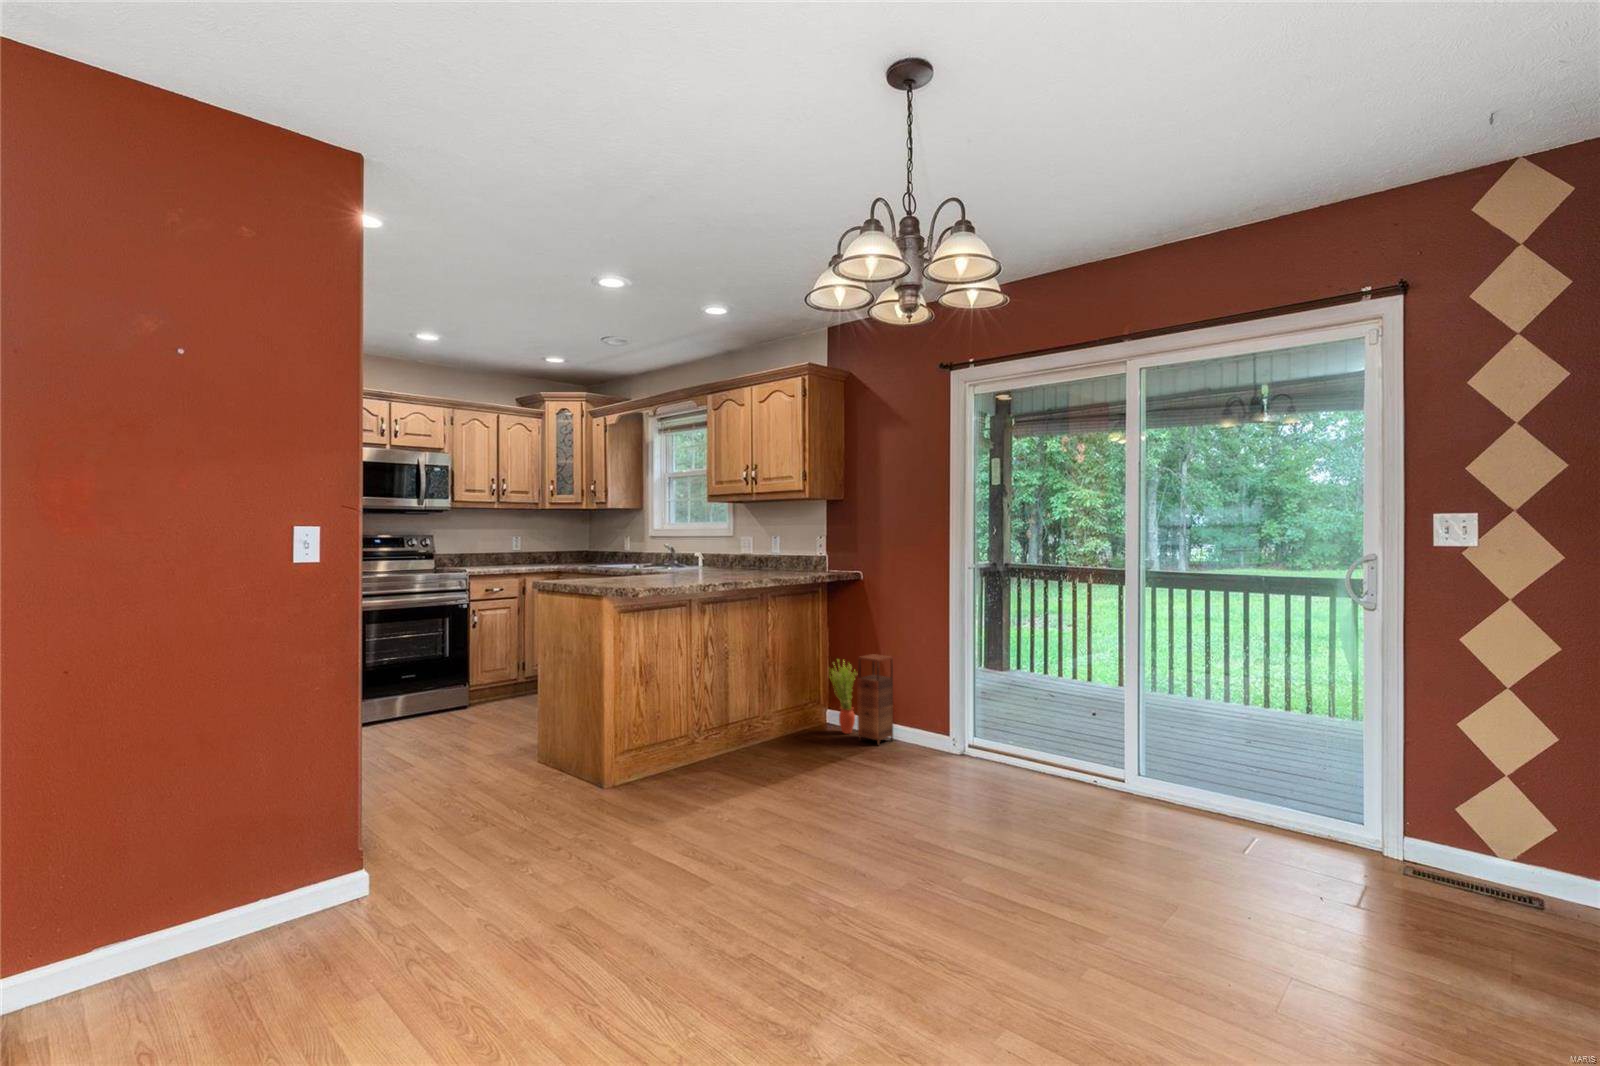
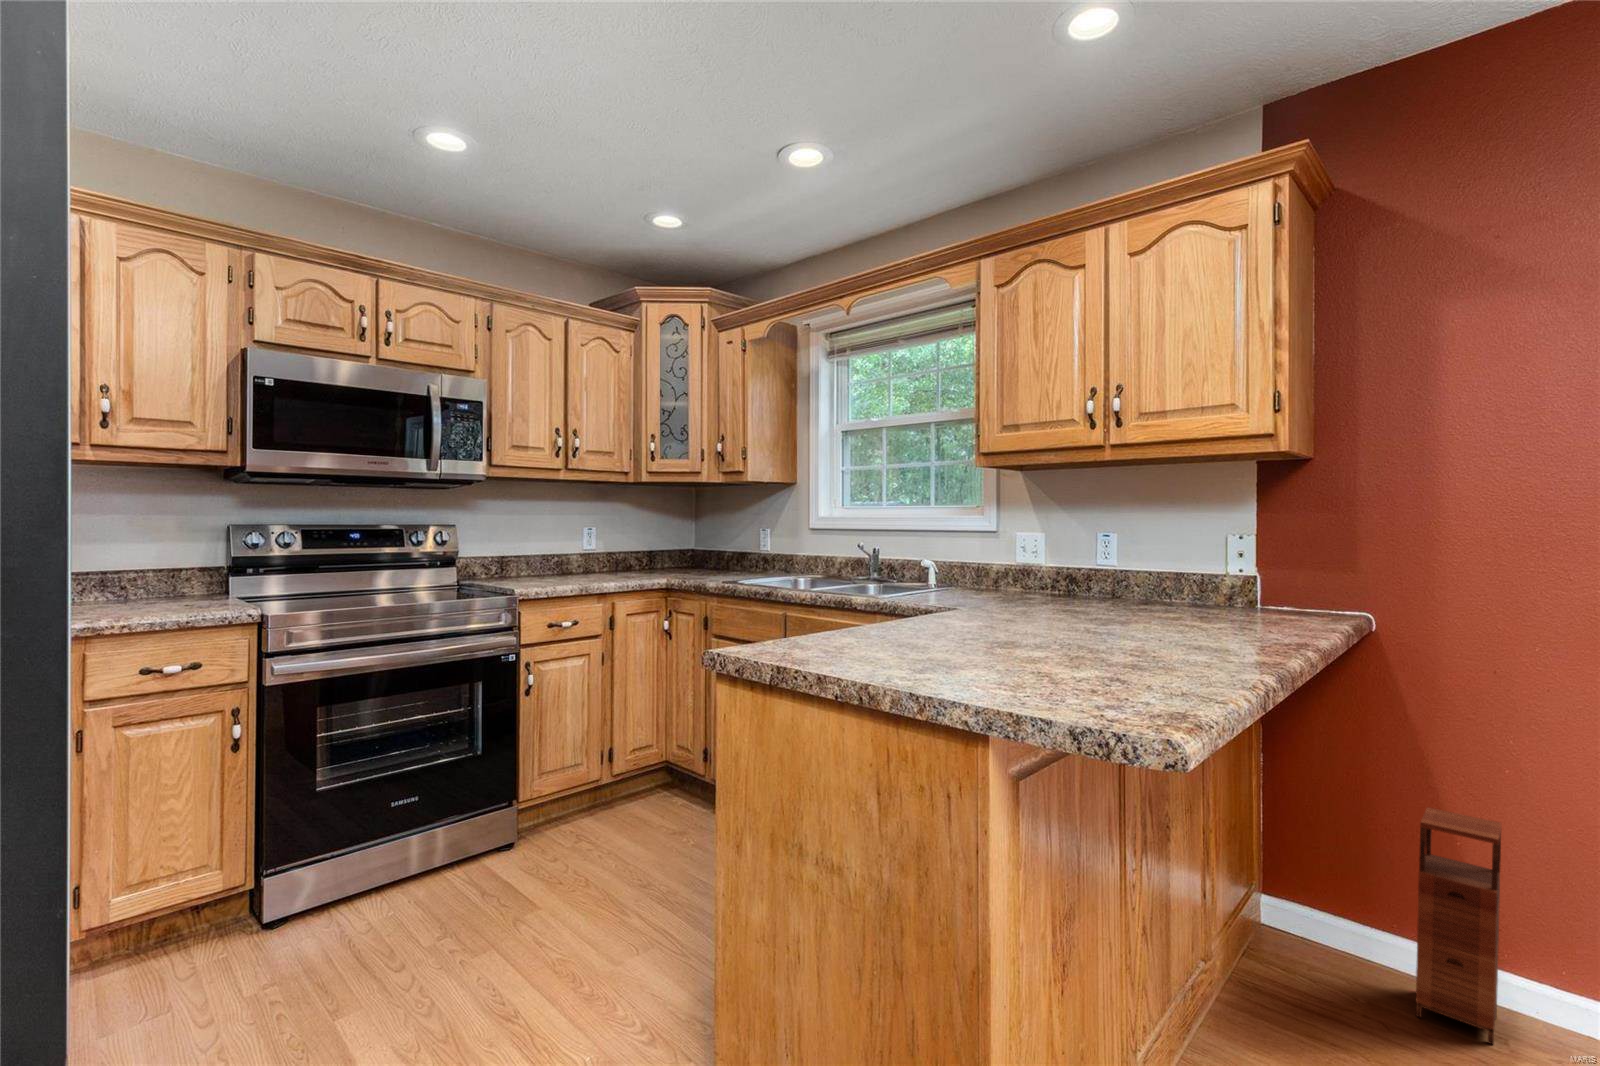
potted plant: present [830,659,856,734] -> none [1294,804,1378,978]

